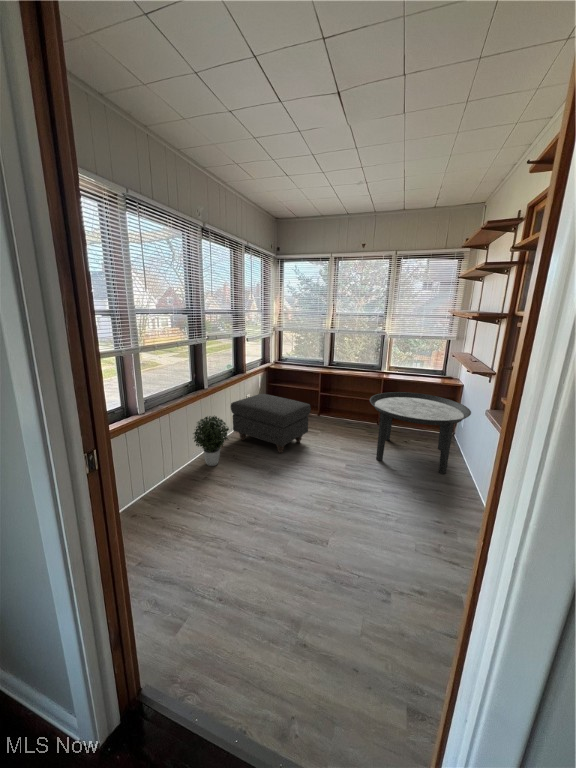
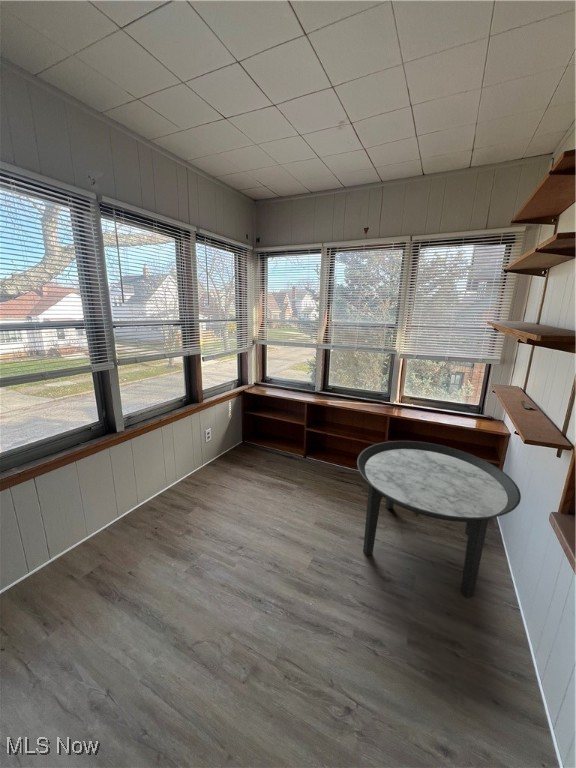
ottoman: present [231,394,311,453] -> none [167,432,276,528]
potted plant: present [193,416,229,466] -> none [82,477,144,551]

